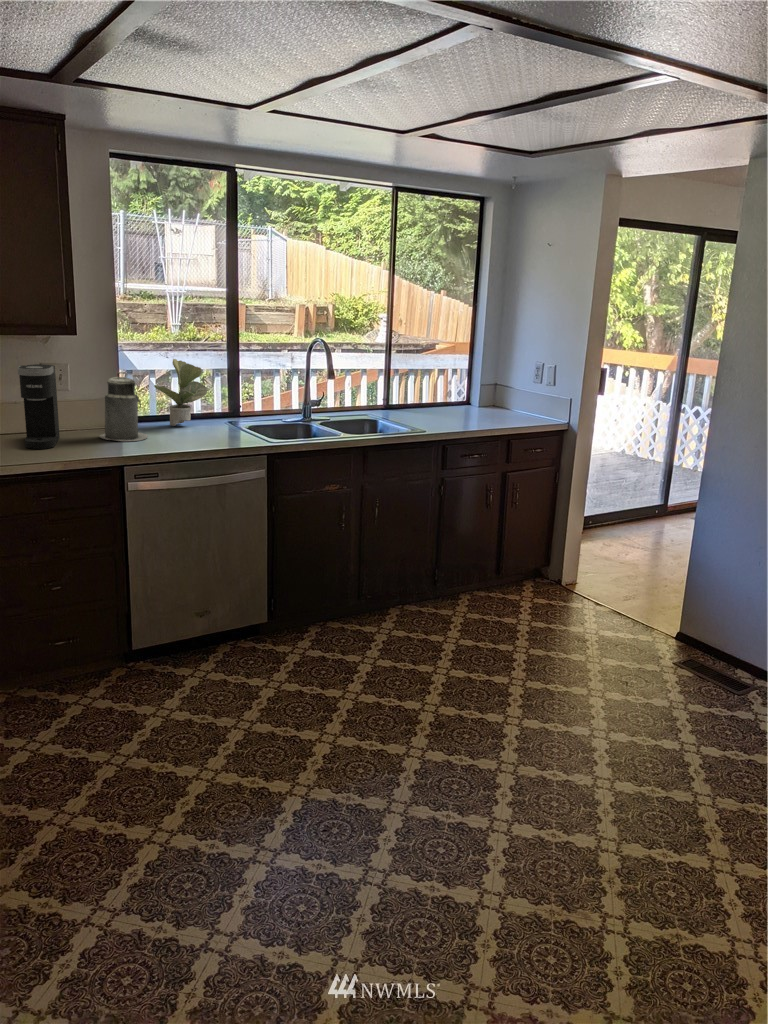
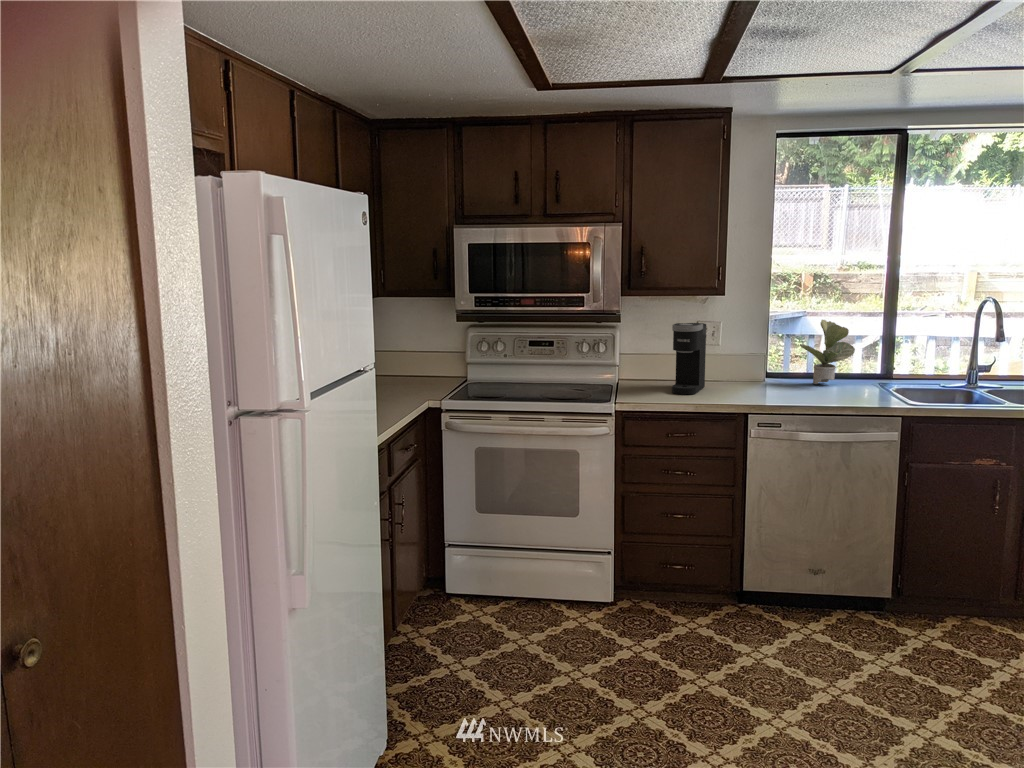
canister: present [100,372,148,441] -> none [739,330,784,394]

